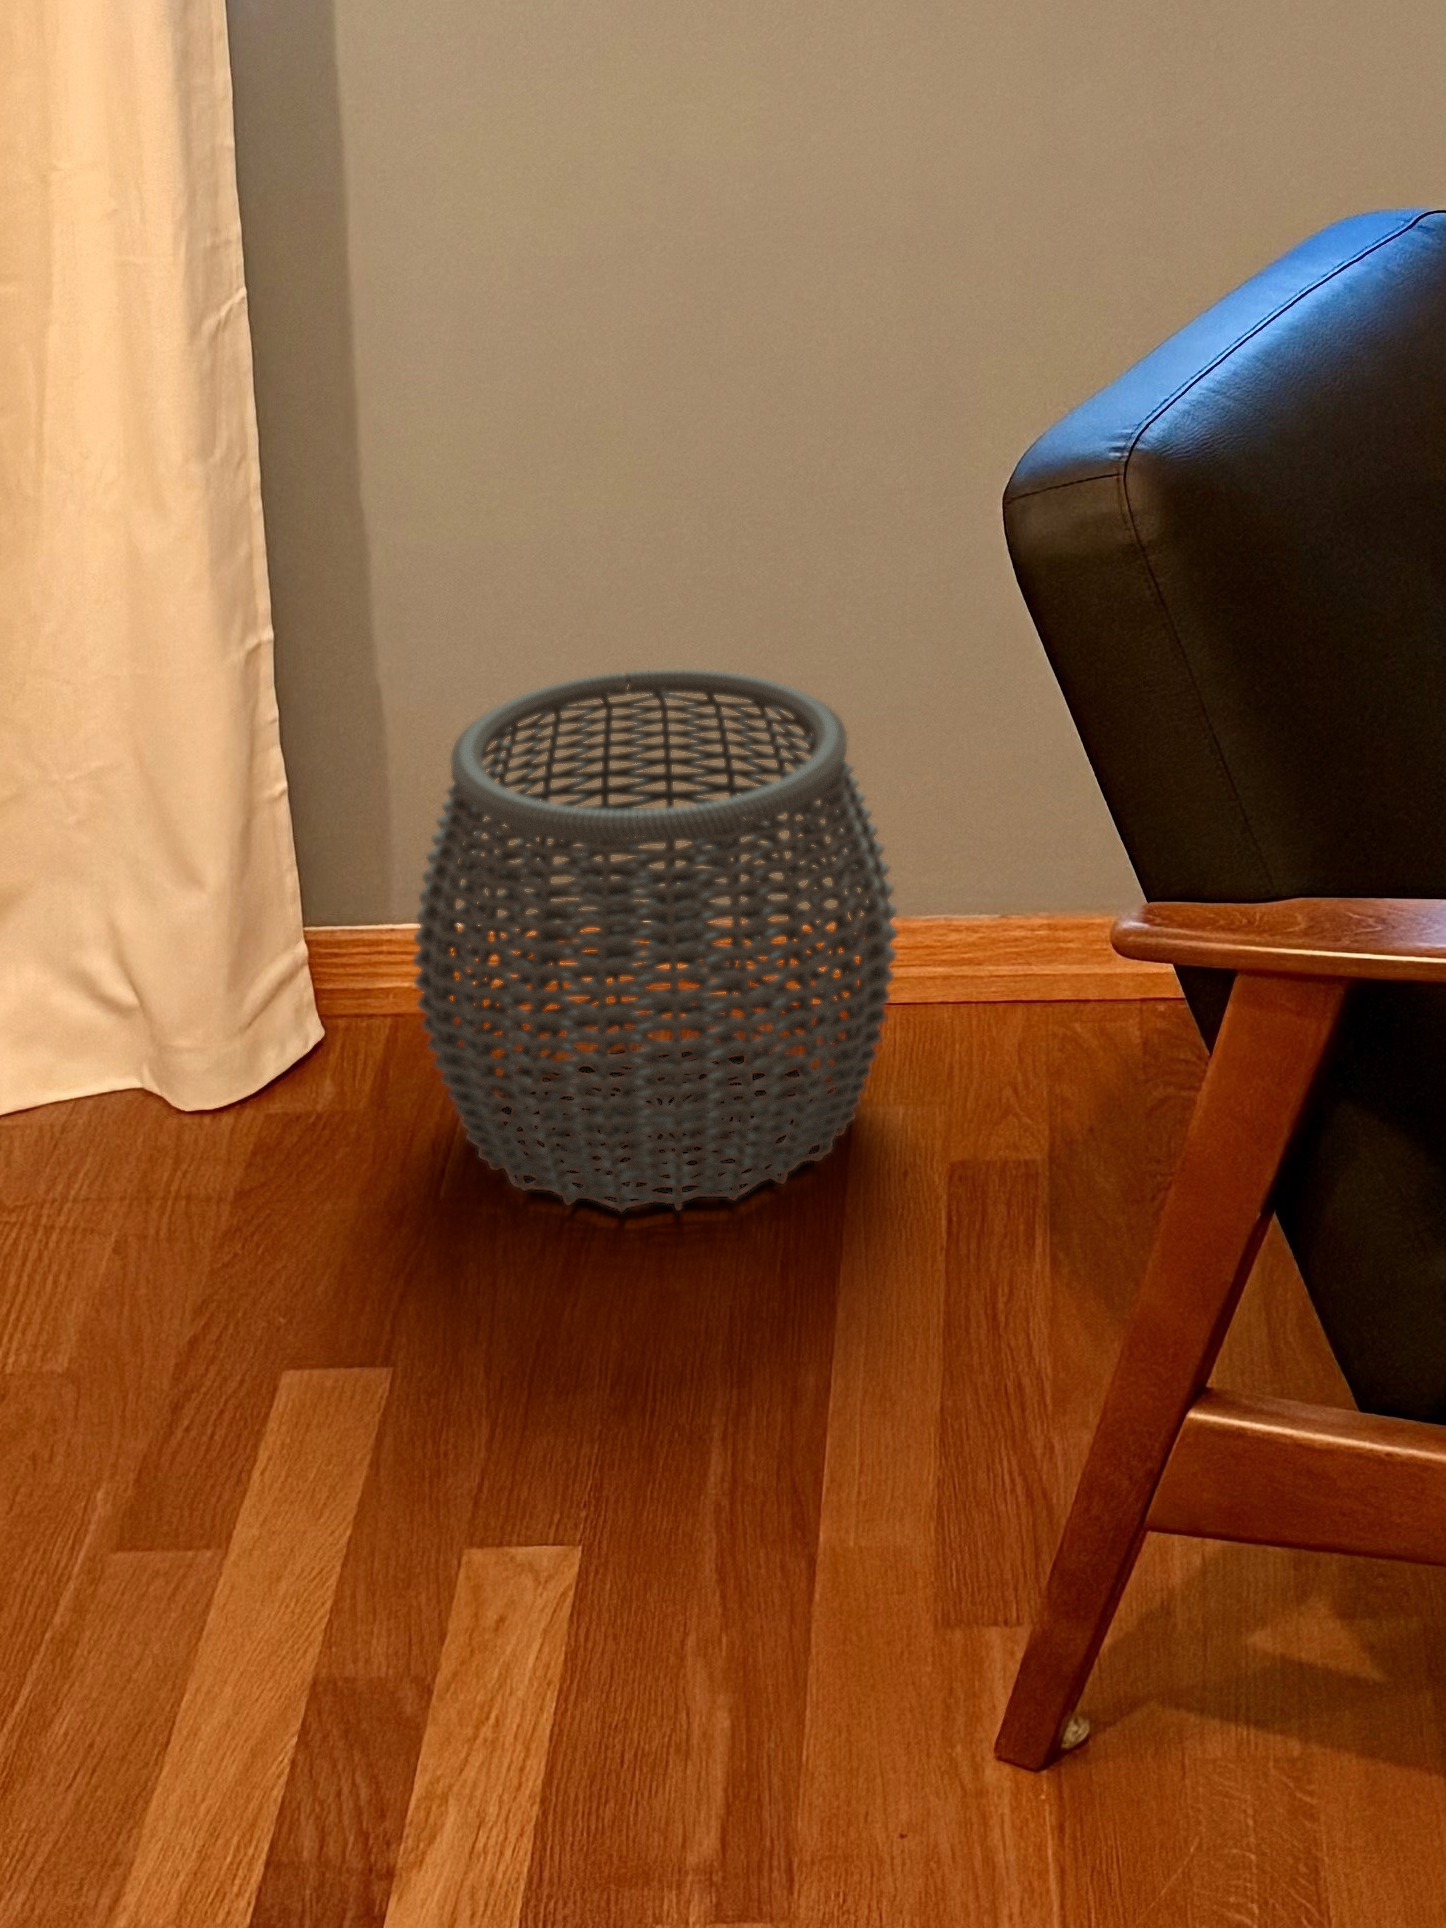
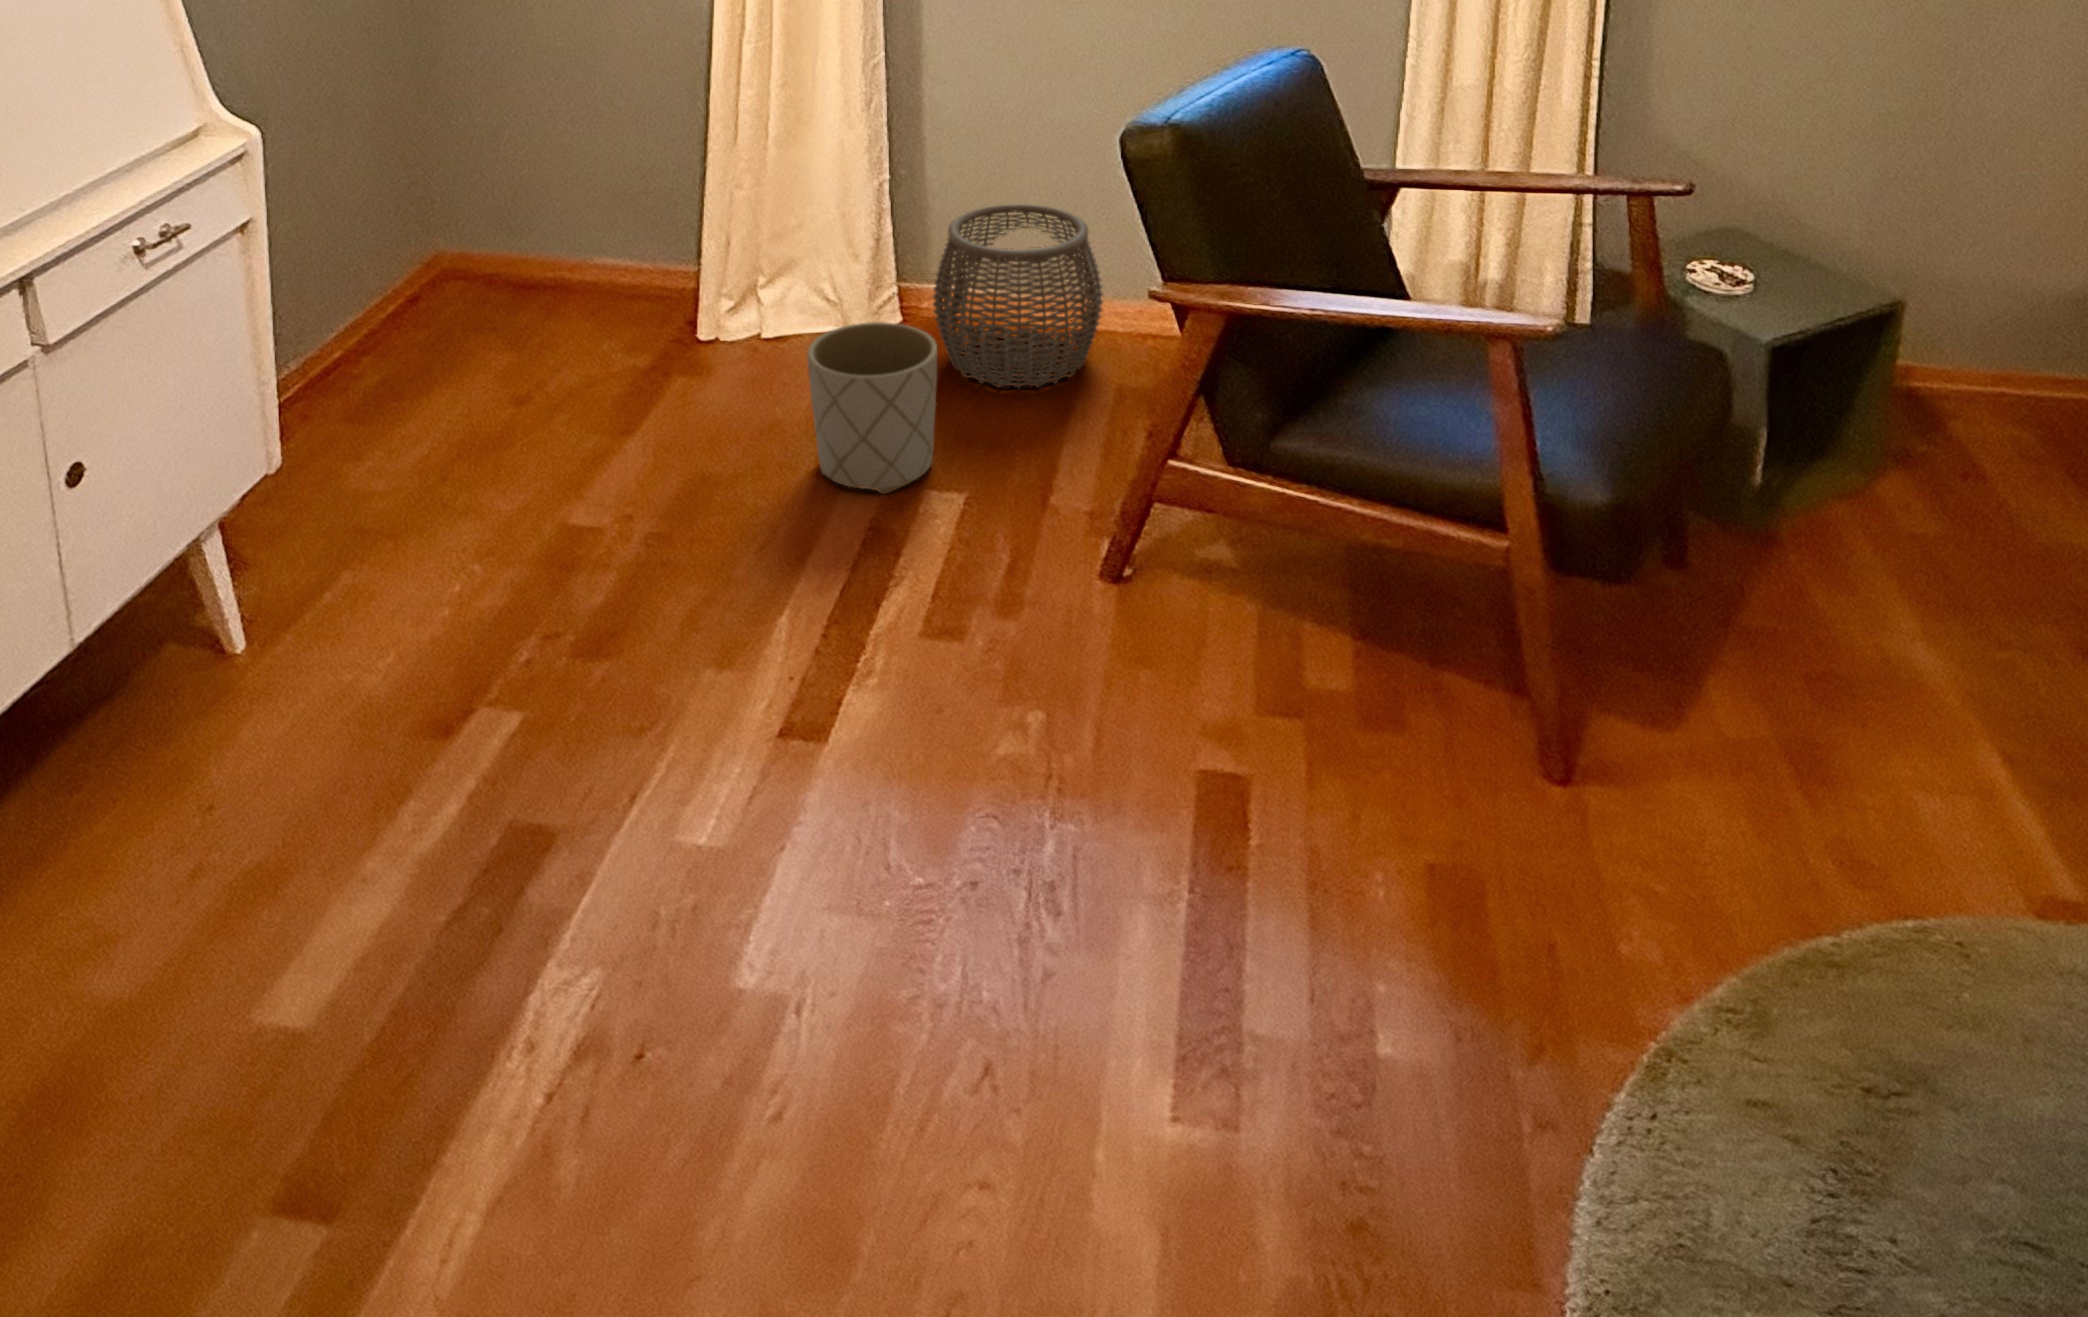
planter: none [93,1059,471,1577] -> present [807,322,937,494]

